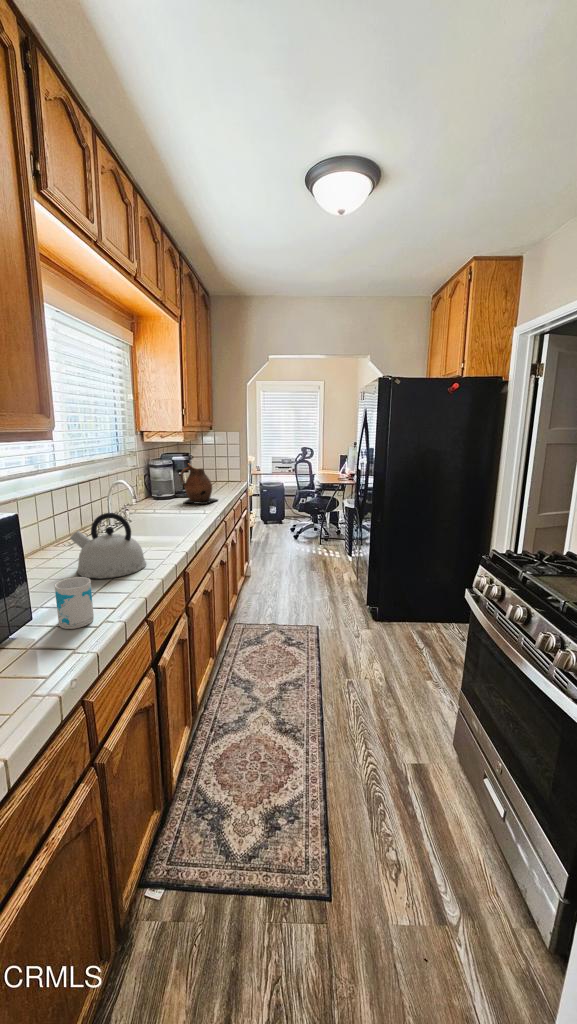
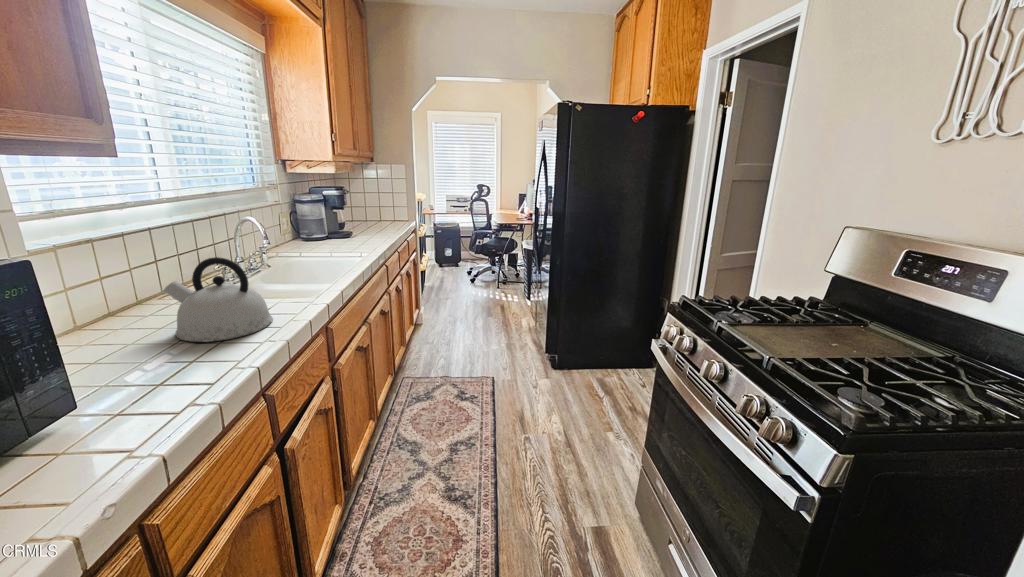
ceramic pitcher: present [181,464,217,504] -> none [332,199,379,247]
mug: present [55,577,94,629] -> none [110,346,178,418]

